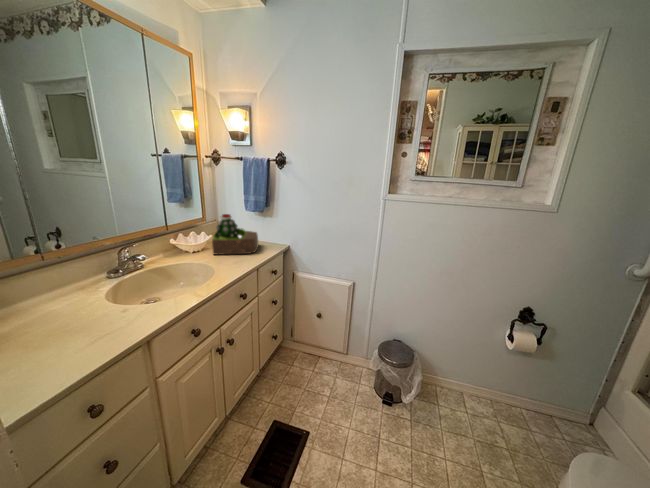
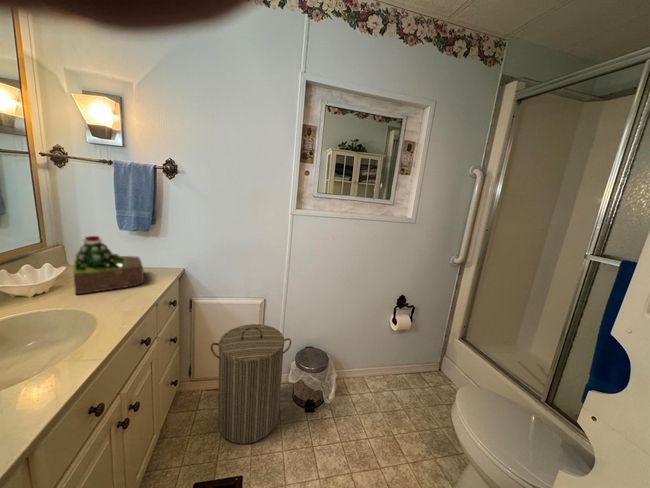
laundry hamper: none [299,303,371,409] -> present [211,324,291,444]

